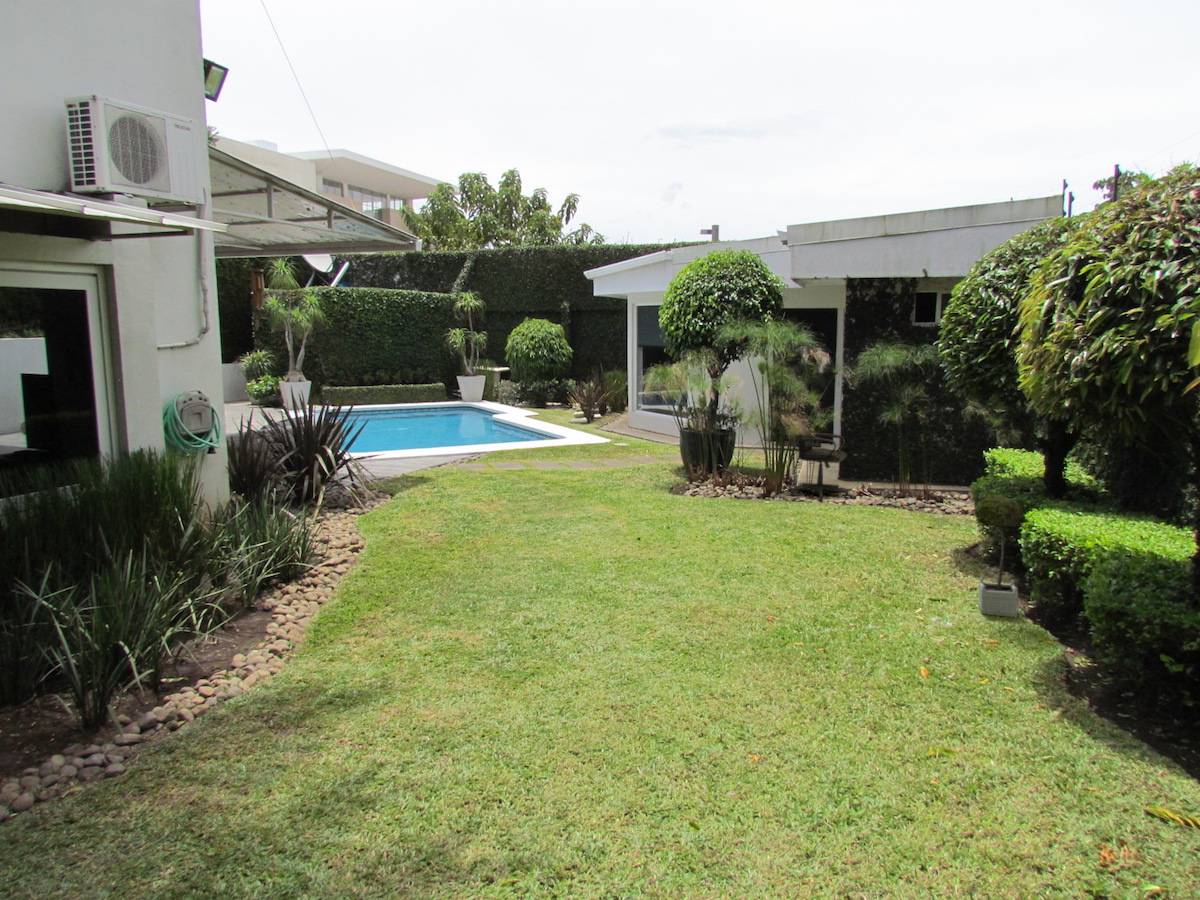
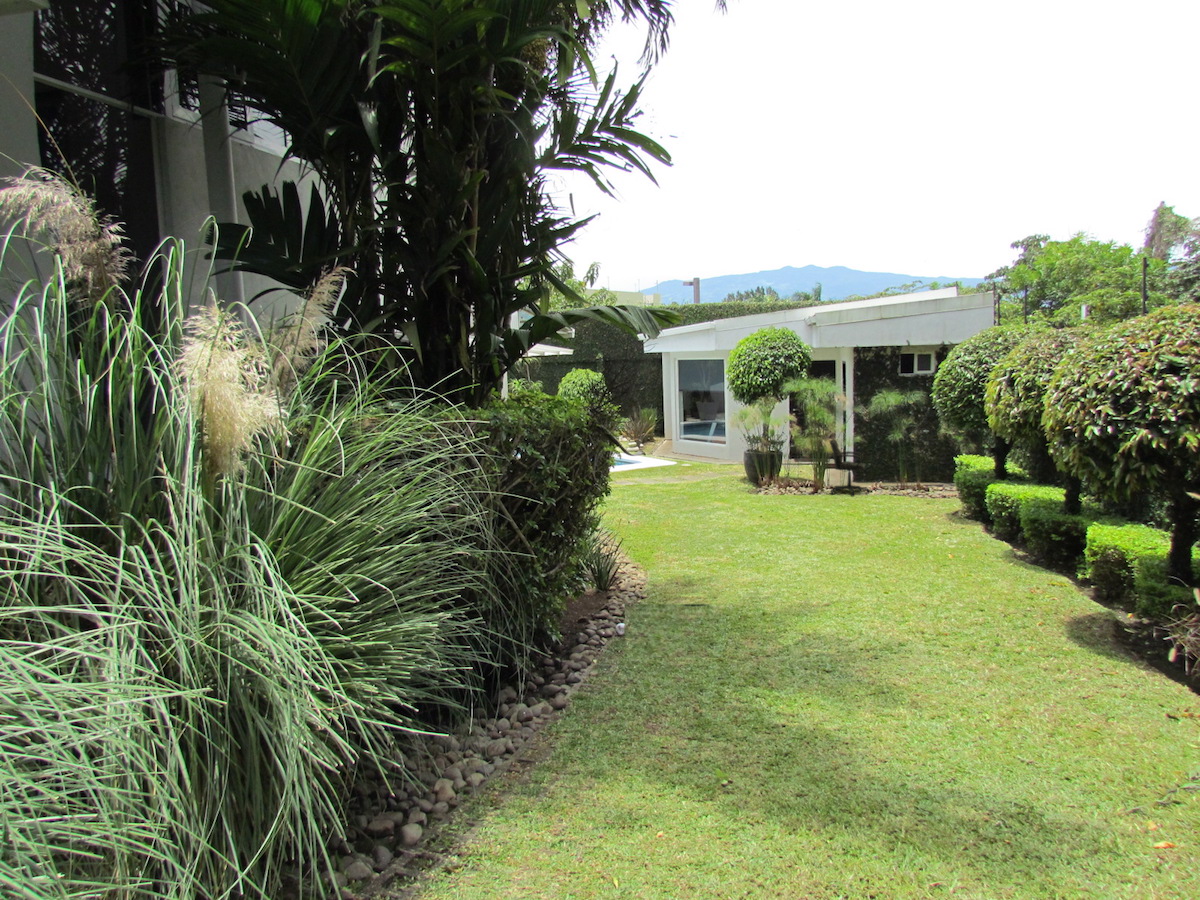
potted tree: present [974,493,1029,617] -> none [966,476,993,538]

